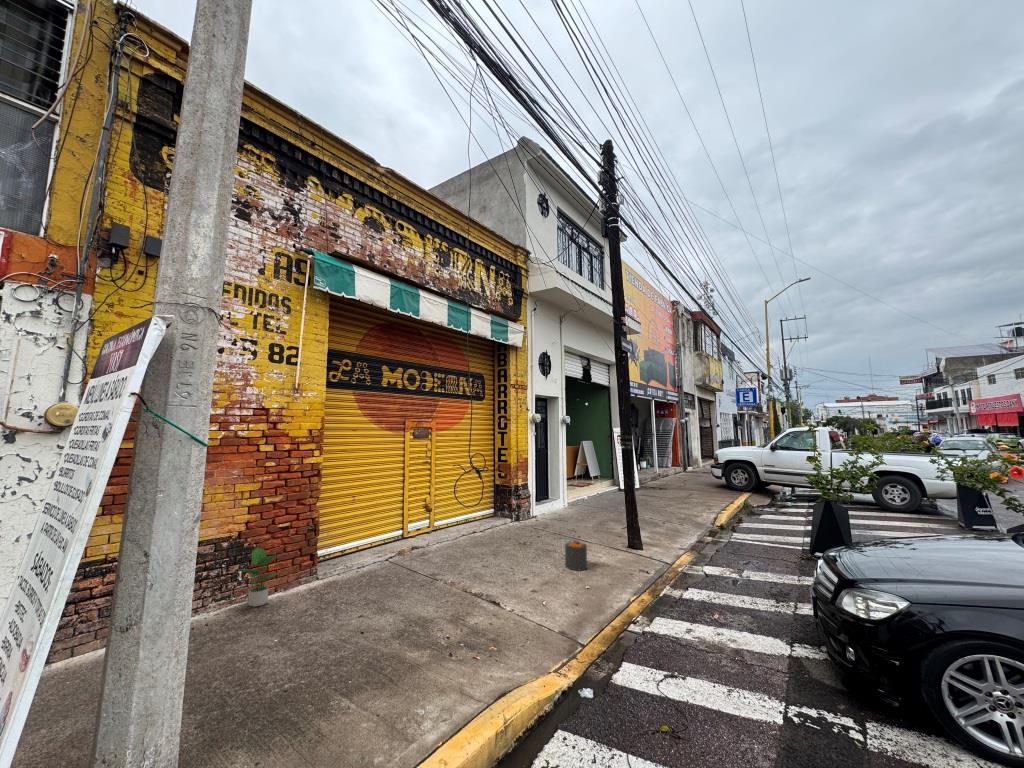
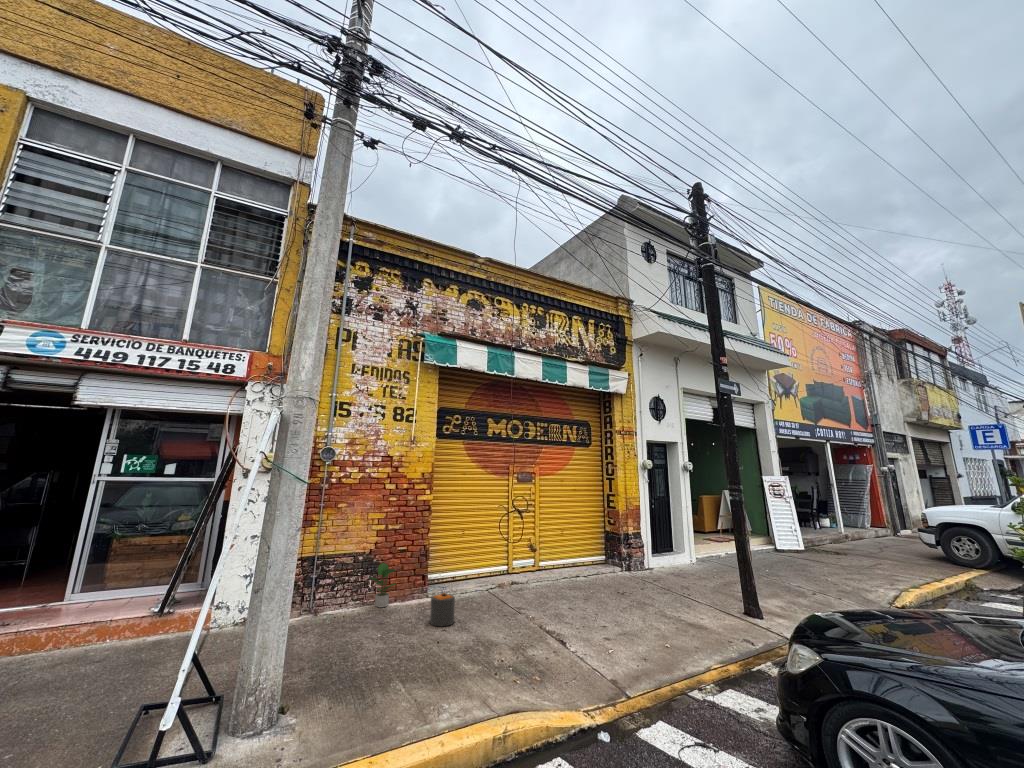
trash can: present [565,540,587,570] -> present [430,592,455,626]

